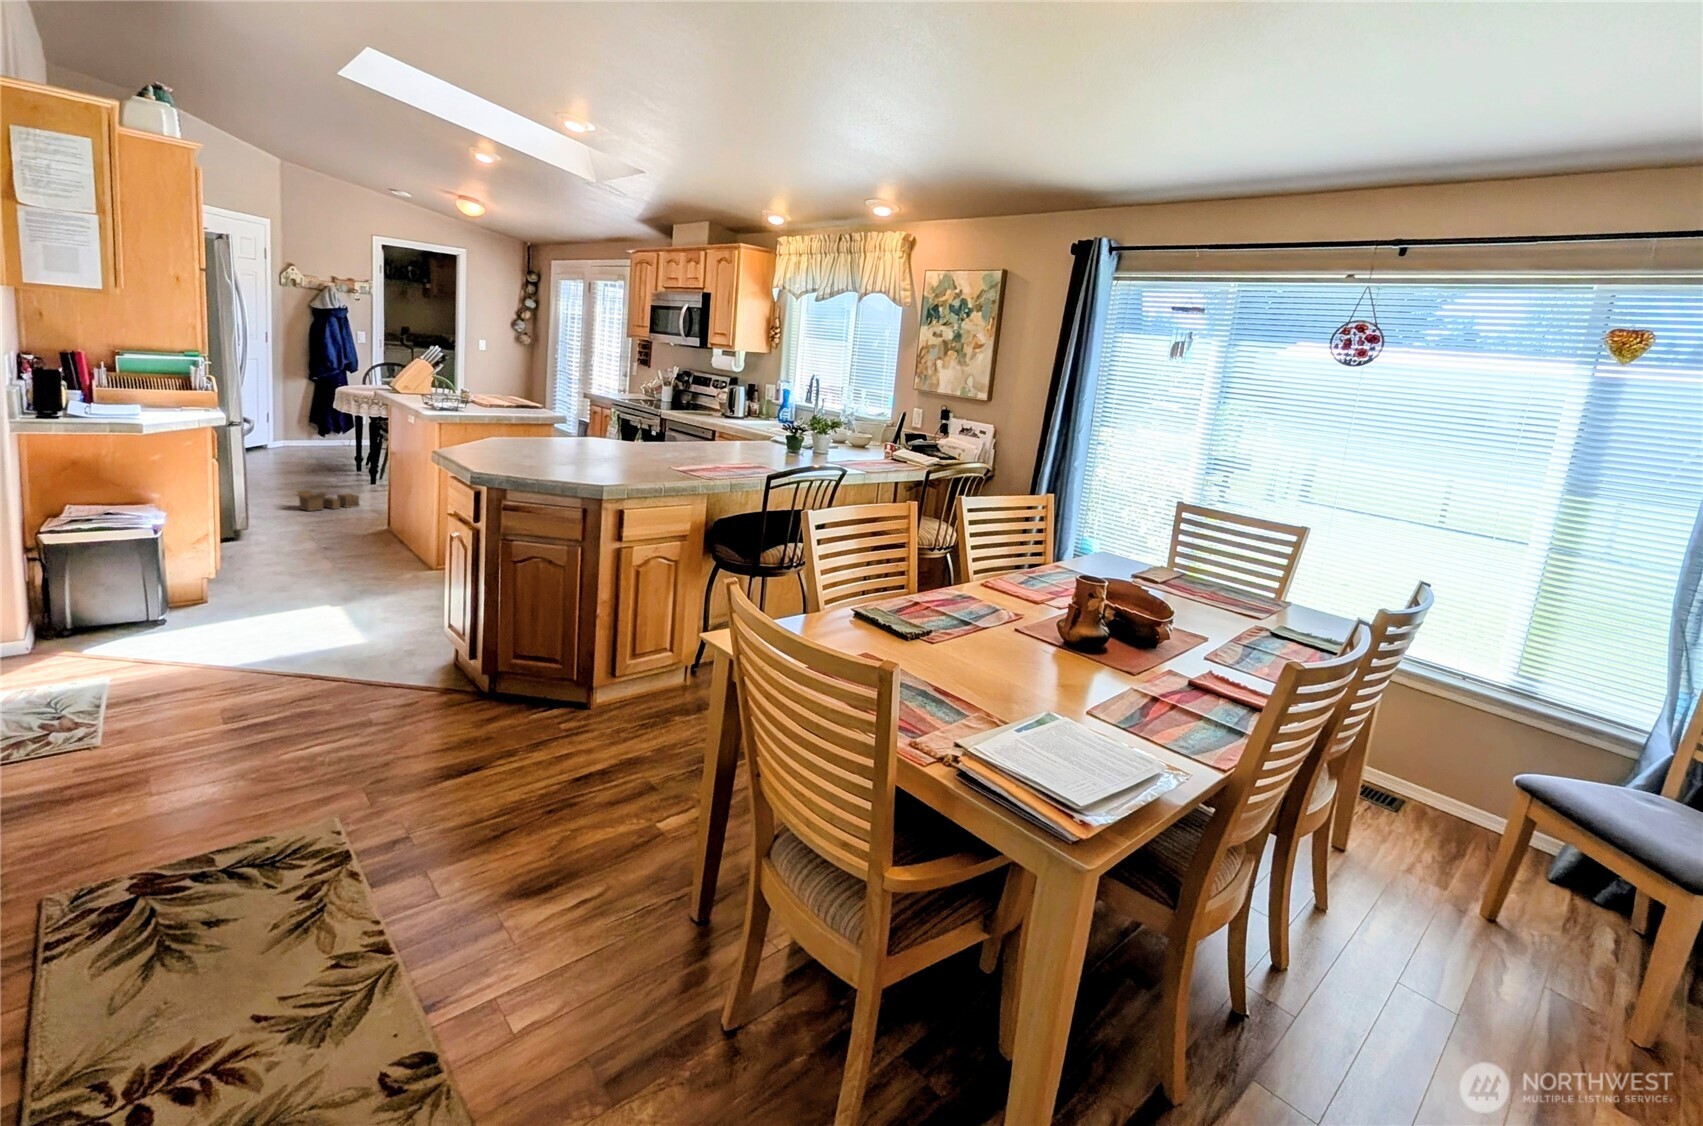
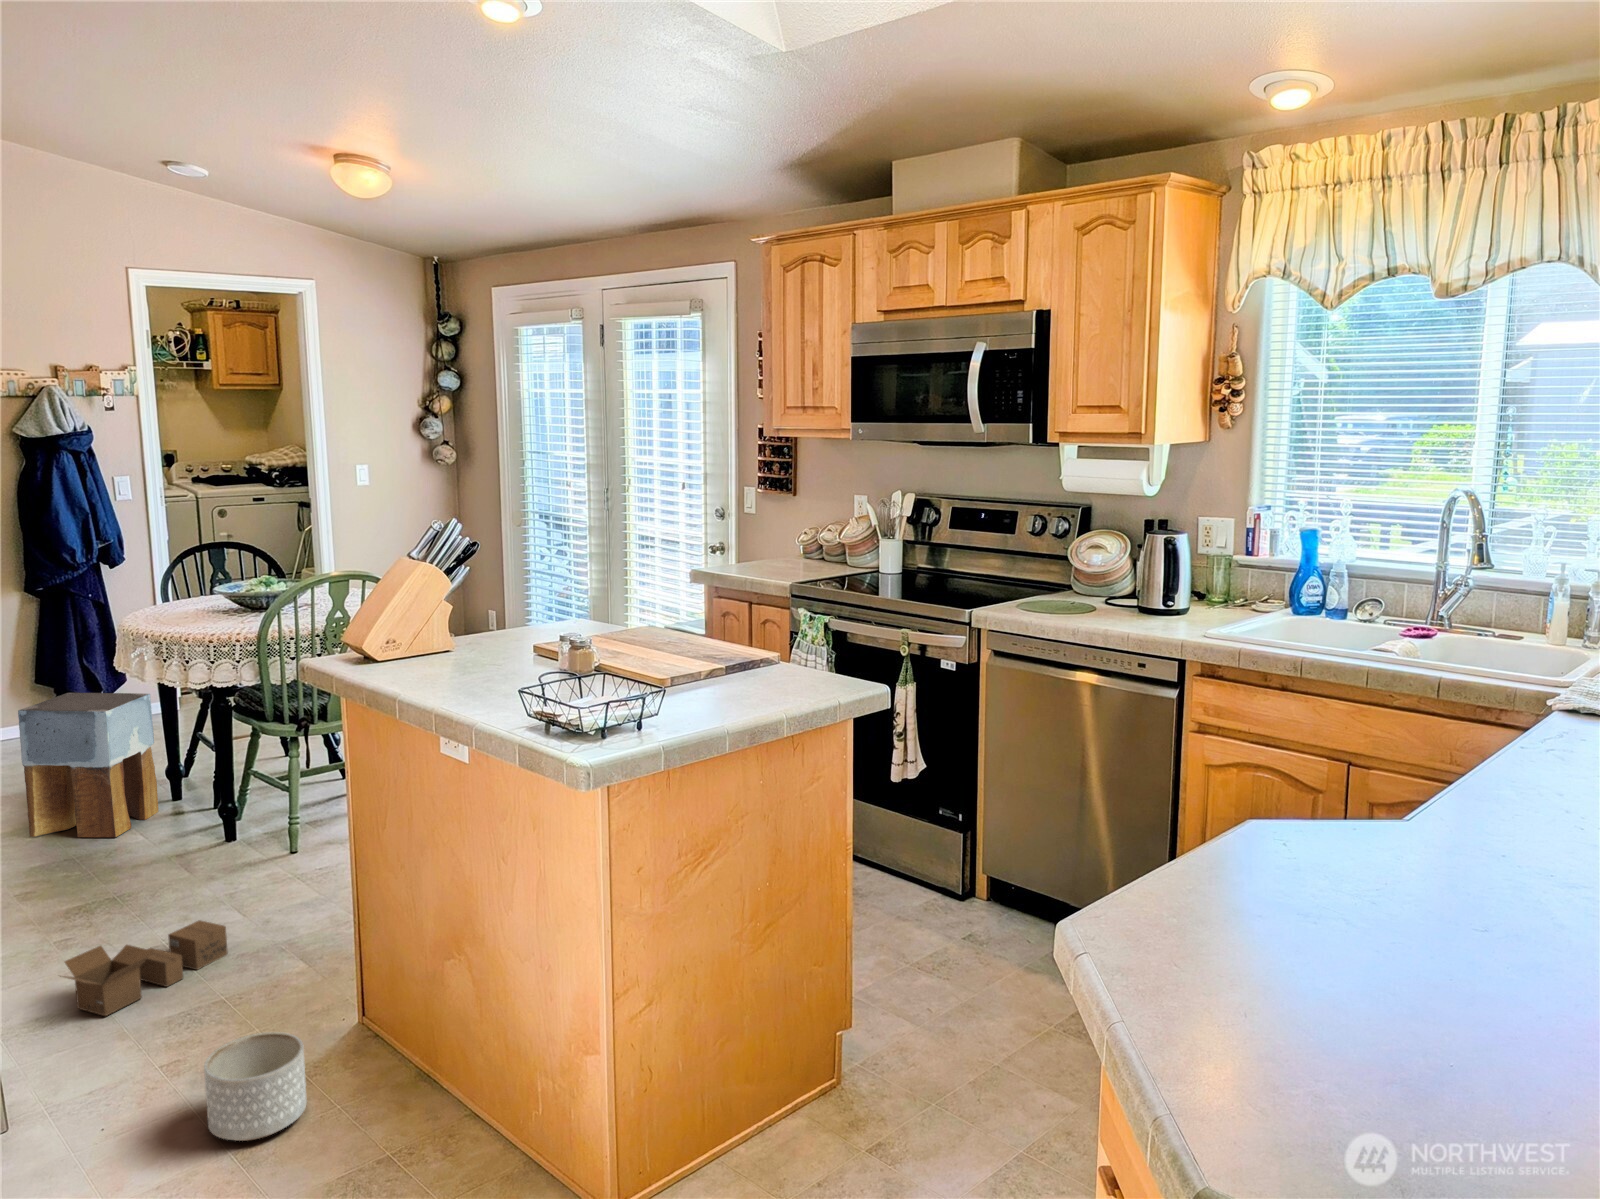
stool: none [296,418,354,478] -> present [18,693,159,837]
planter: none [331,508,366,535] -> present [204,1032,307,1141]

